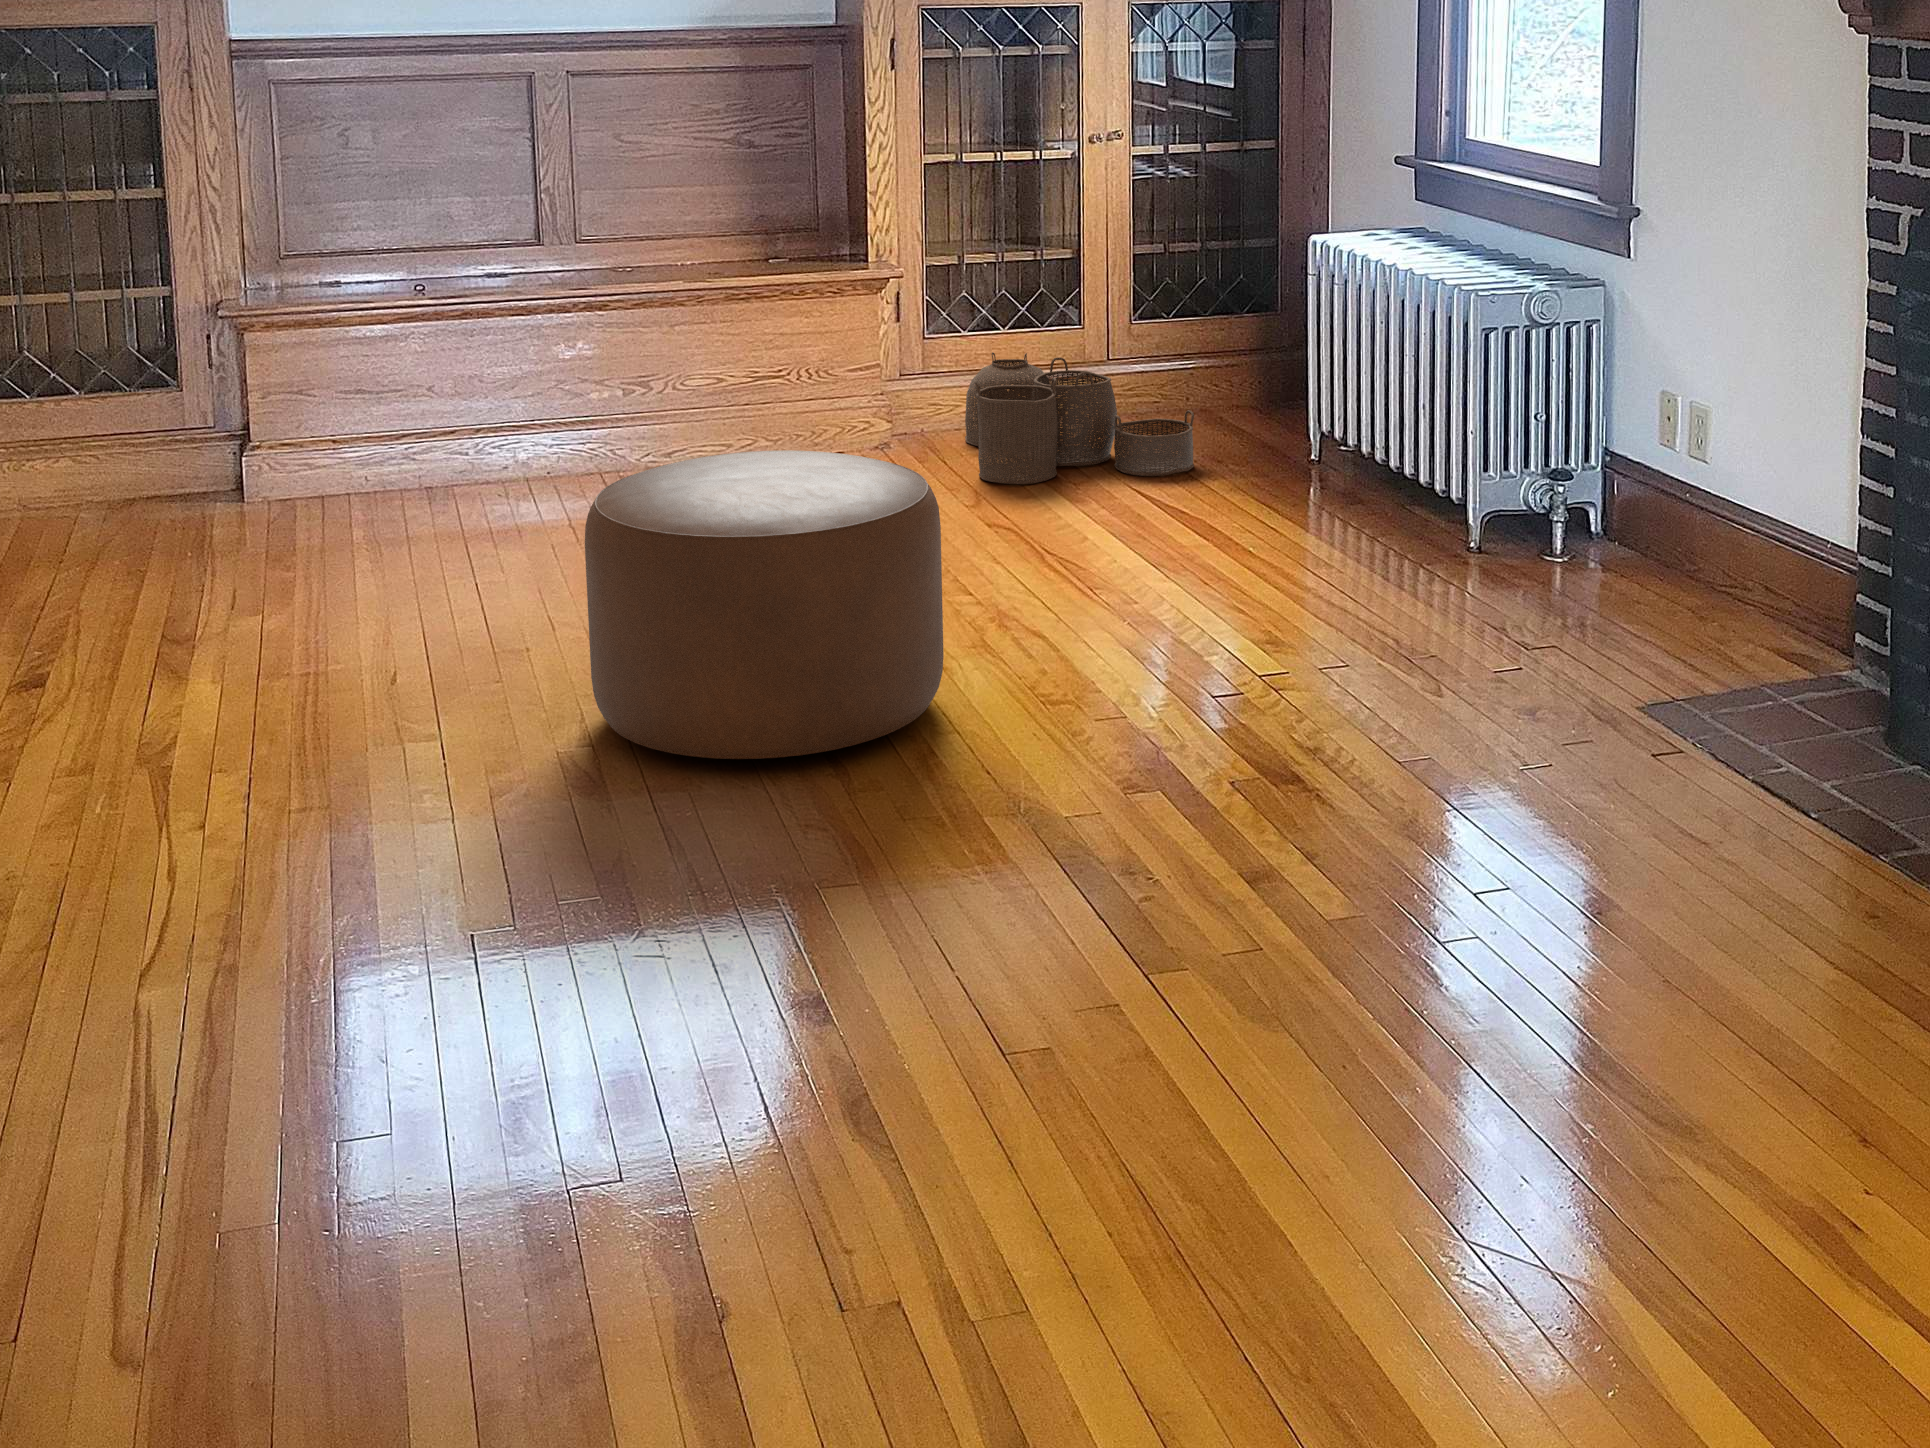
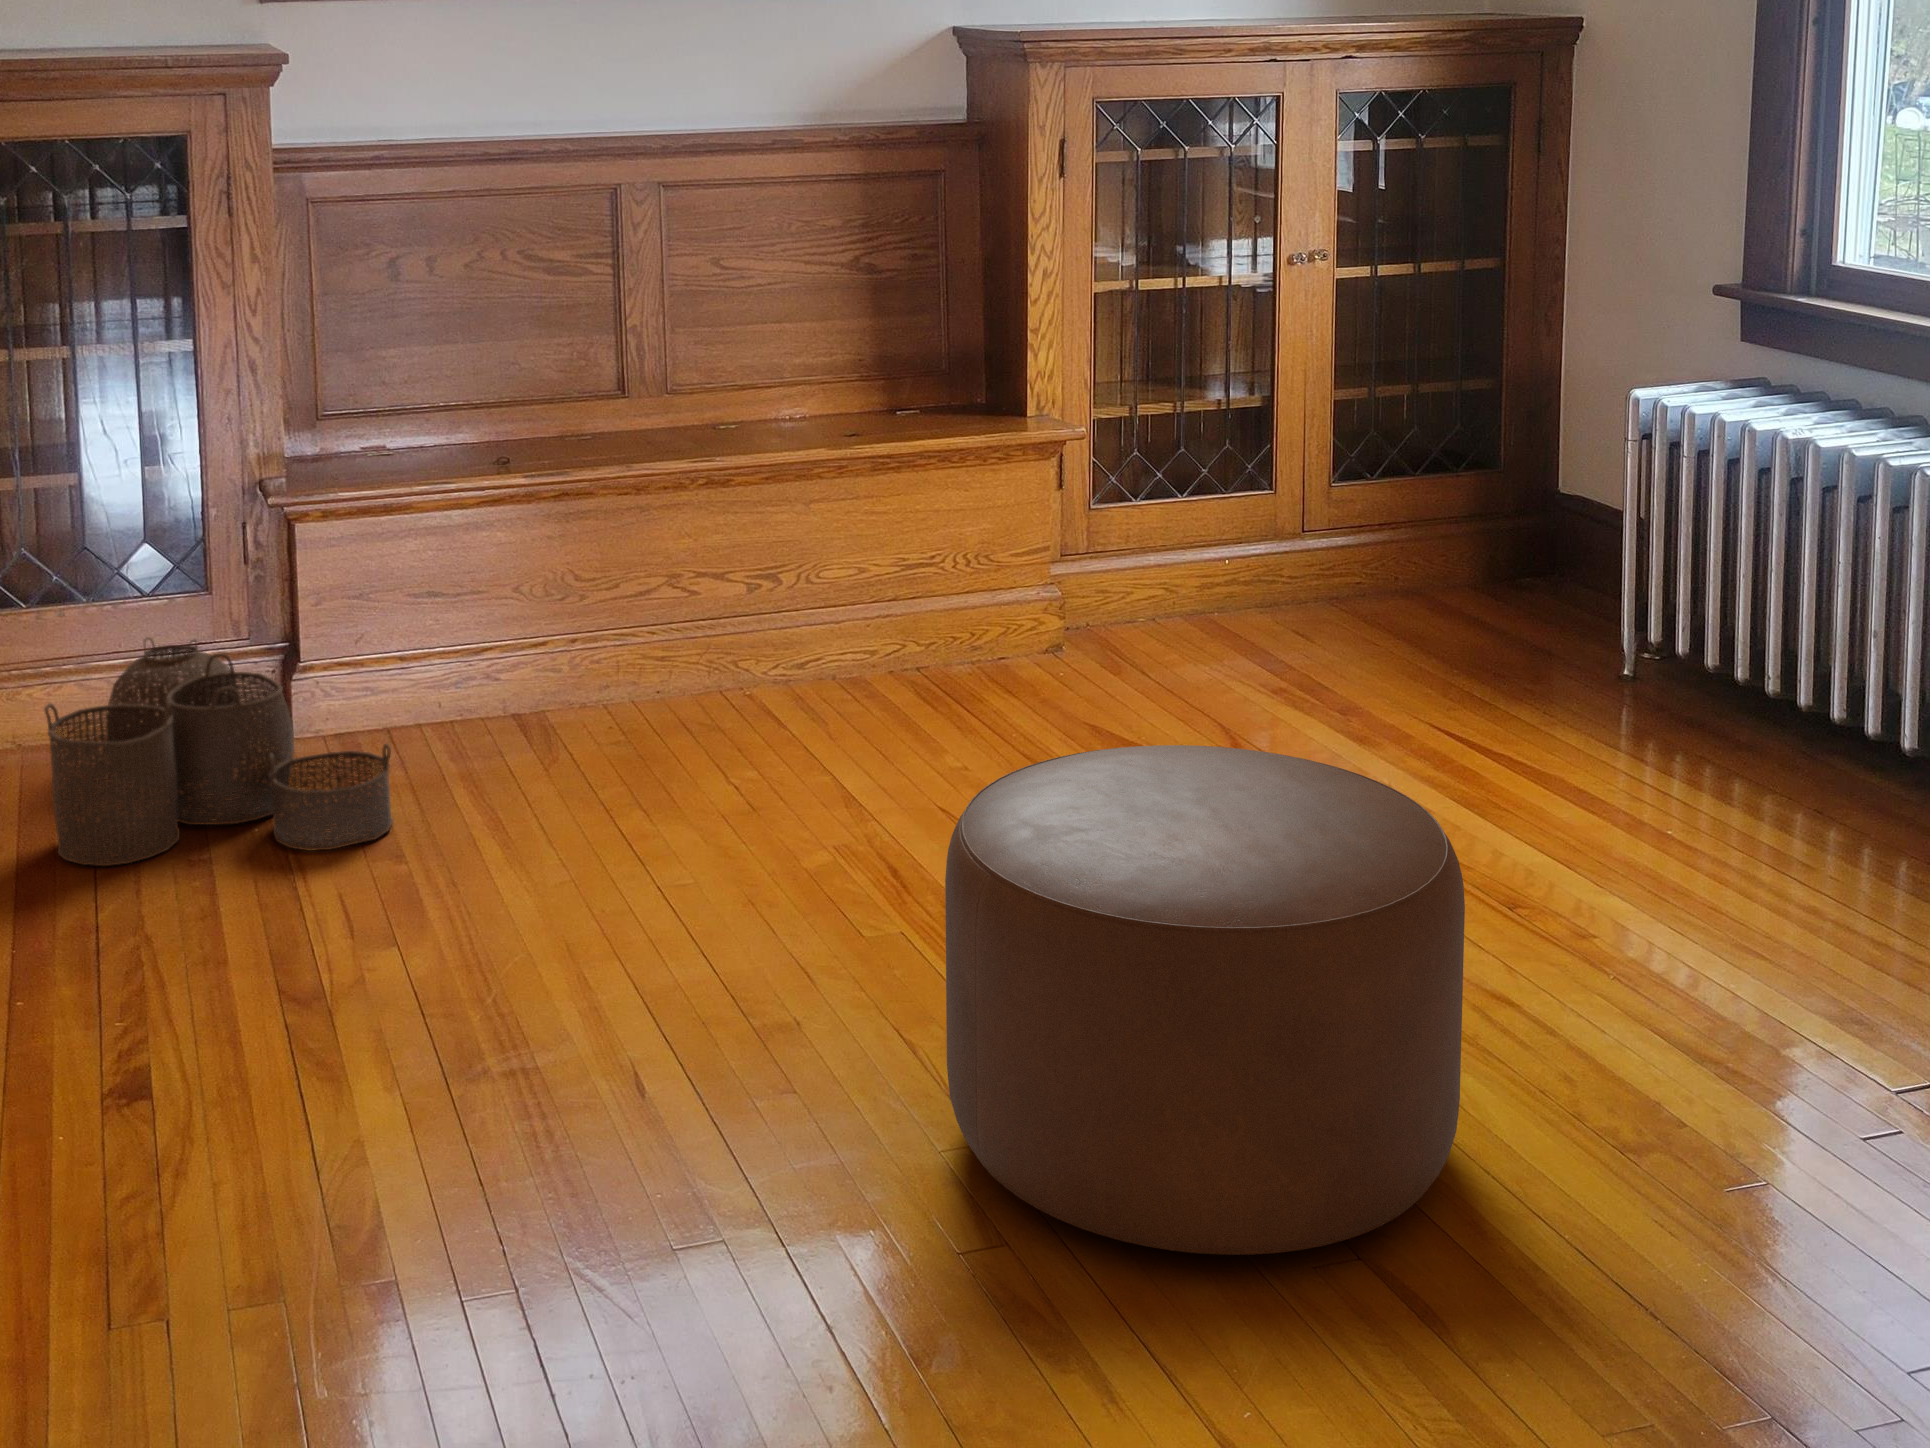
woven basket: present [965,352,1194,484] -> present [45,638,393,866]

